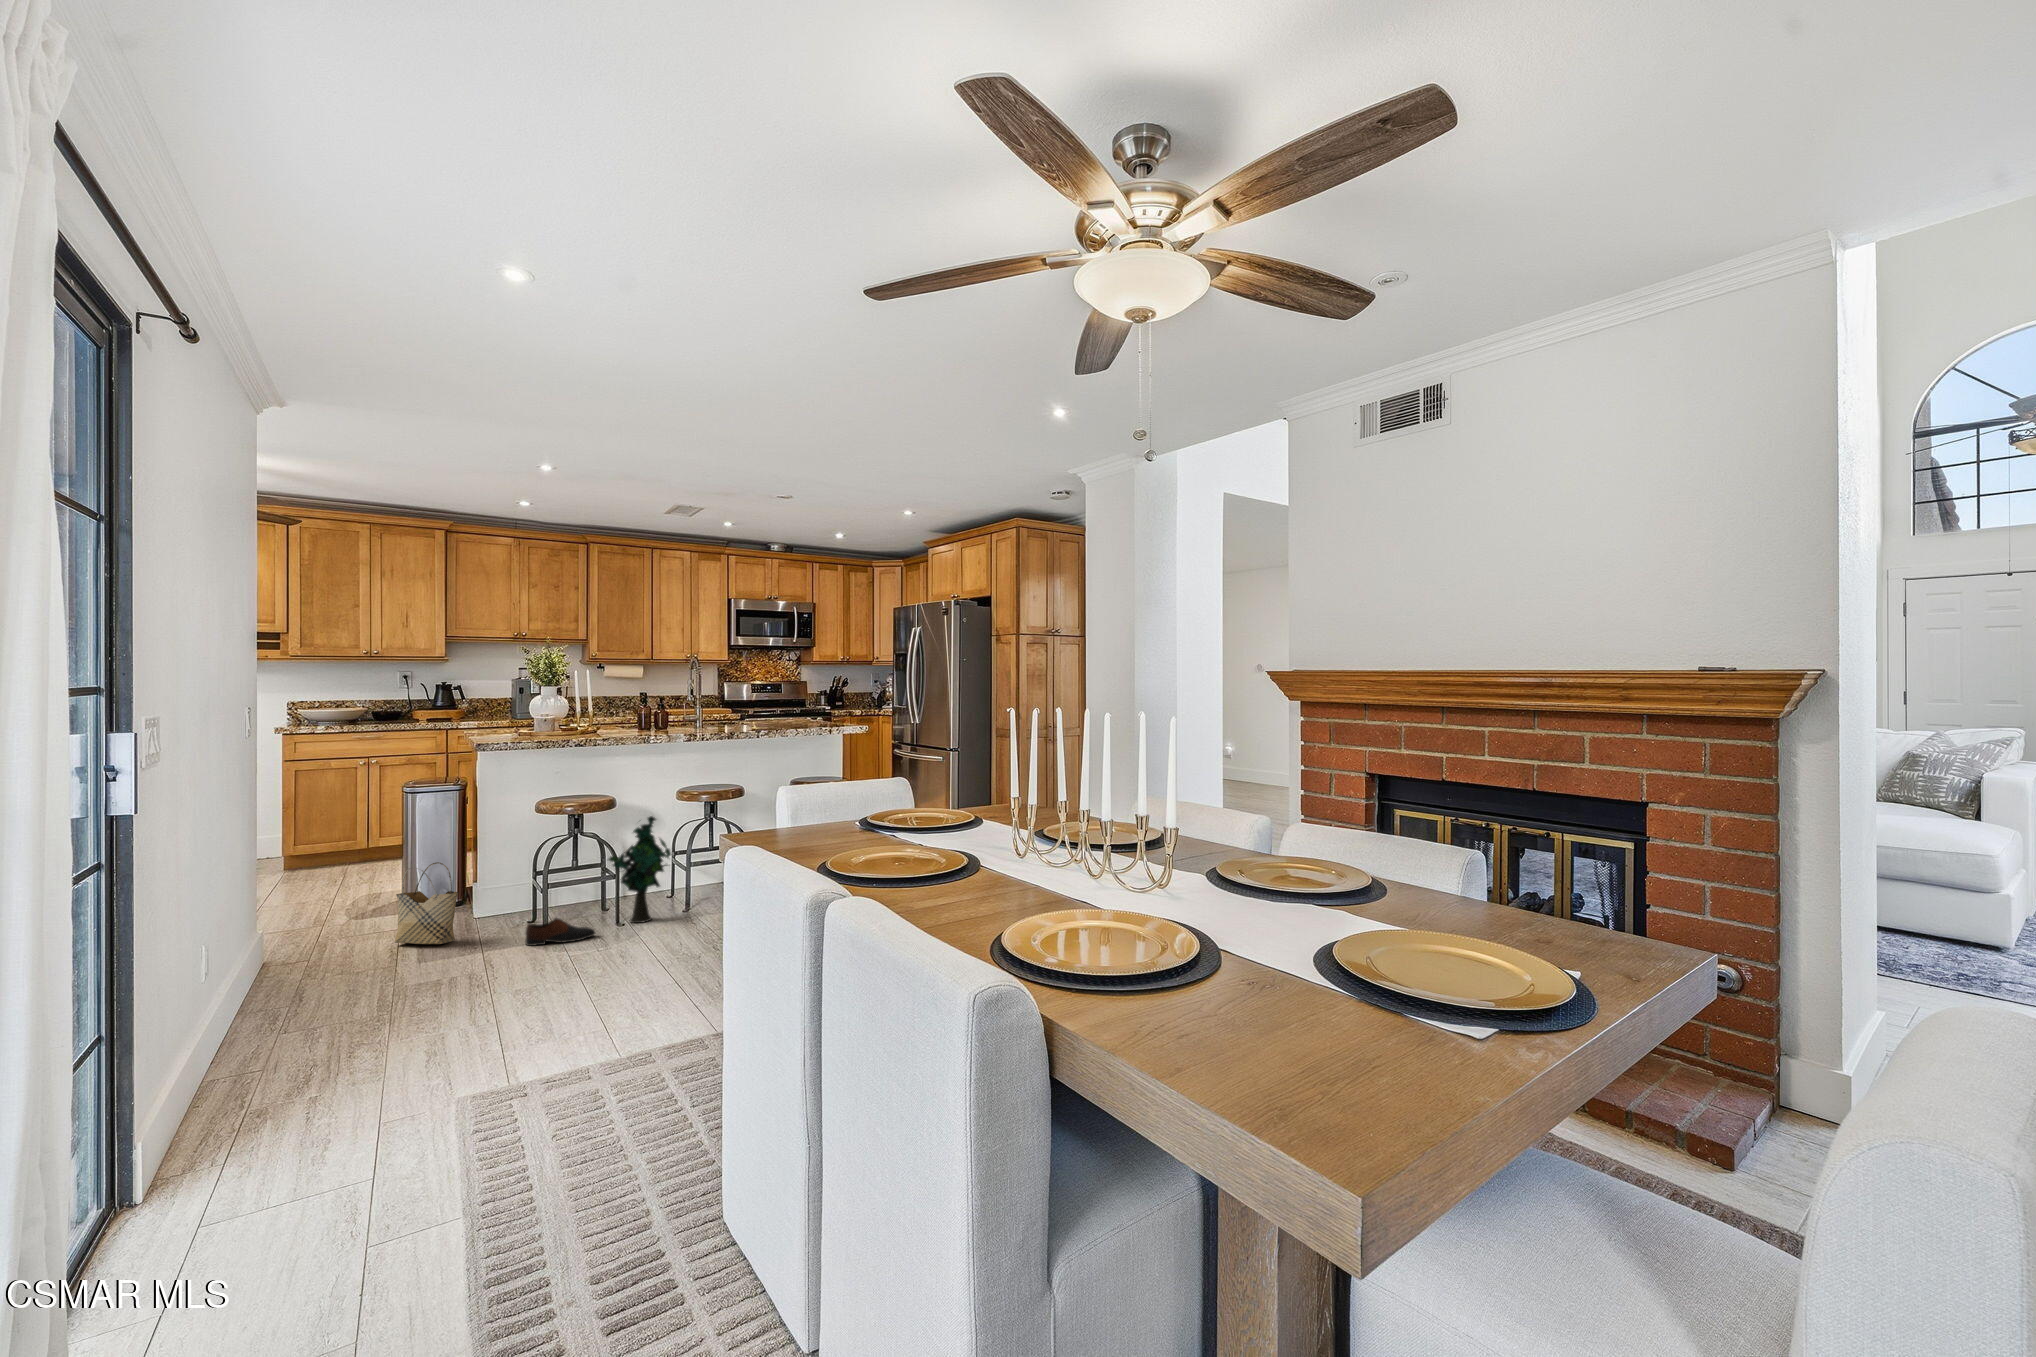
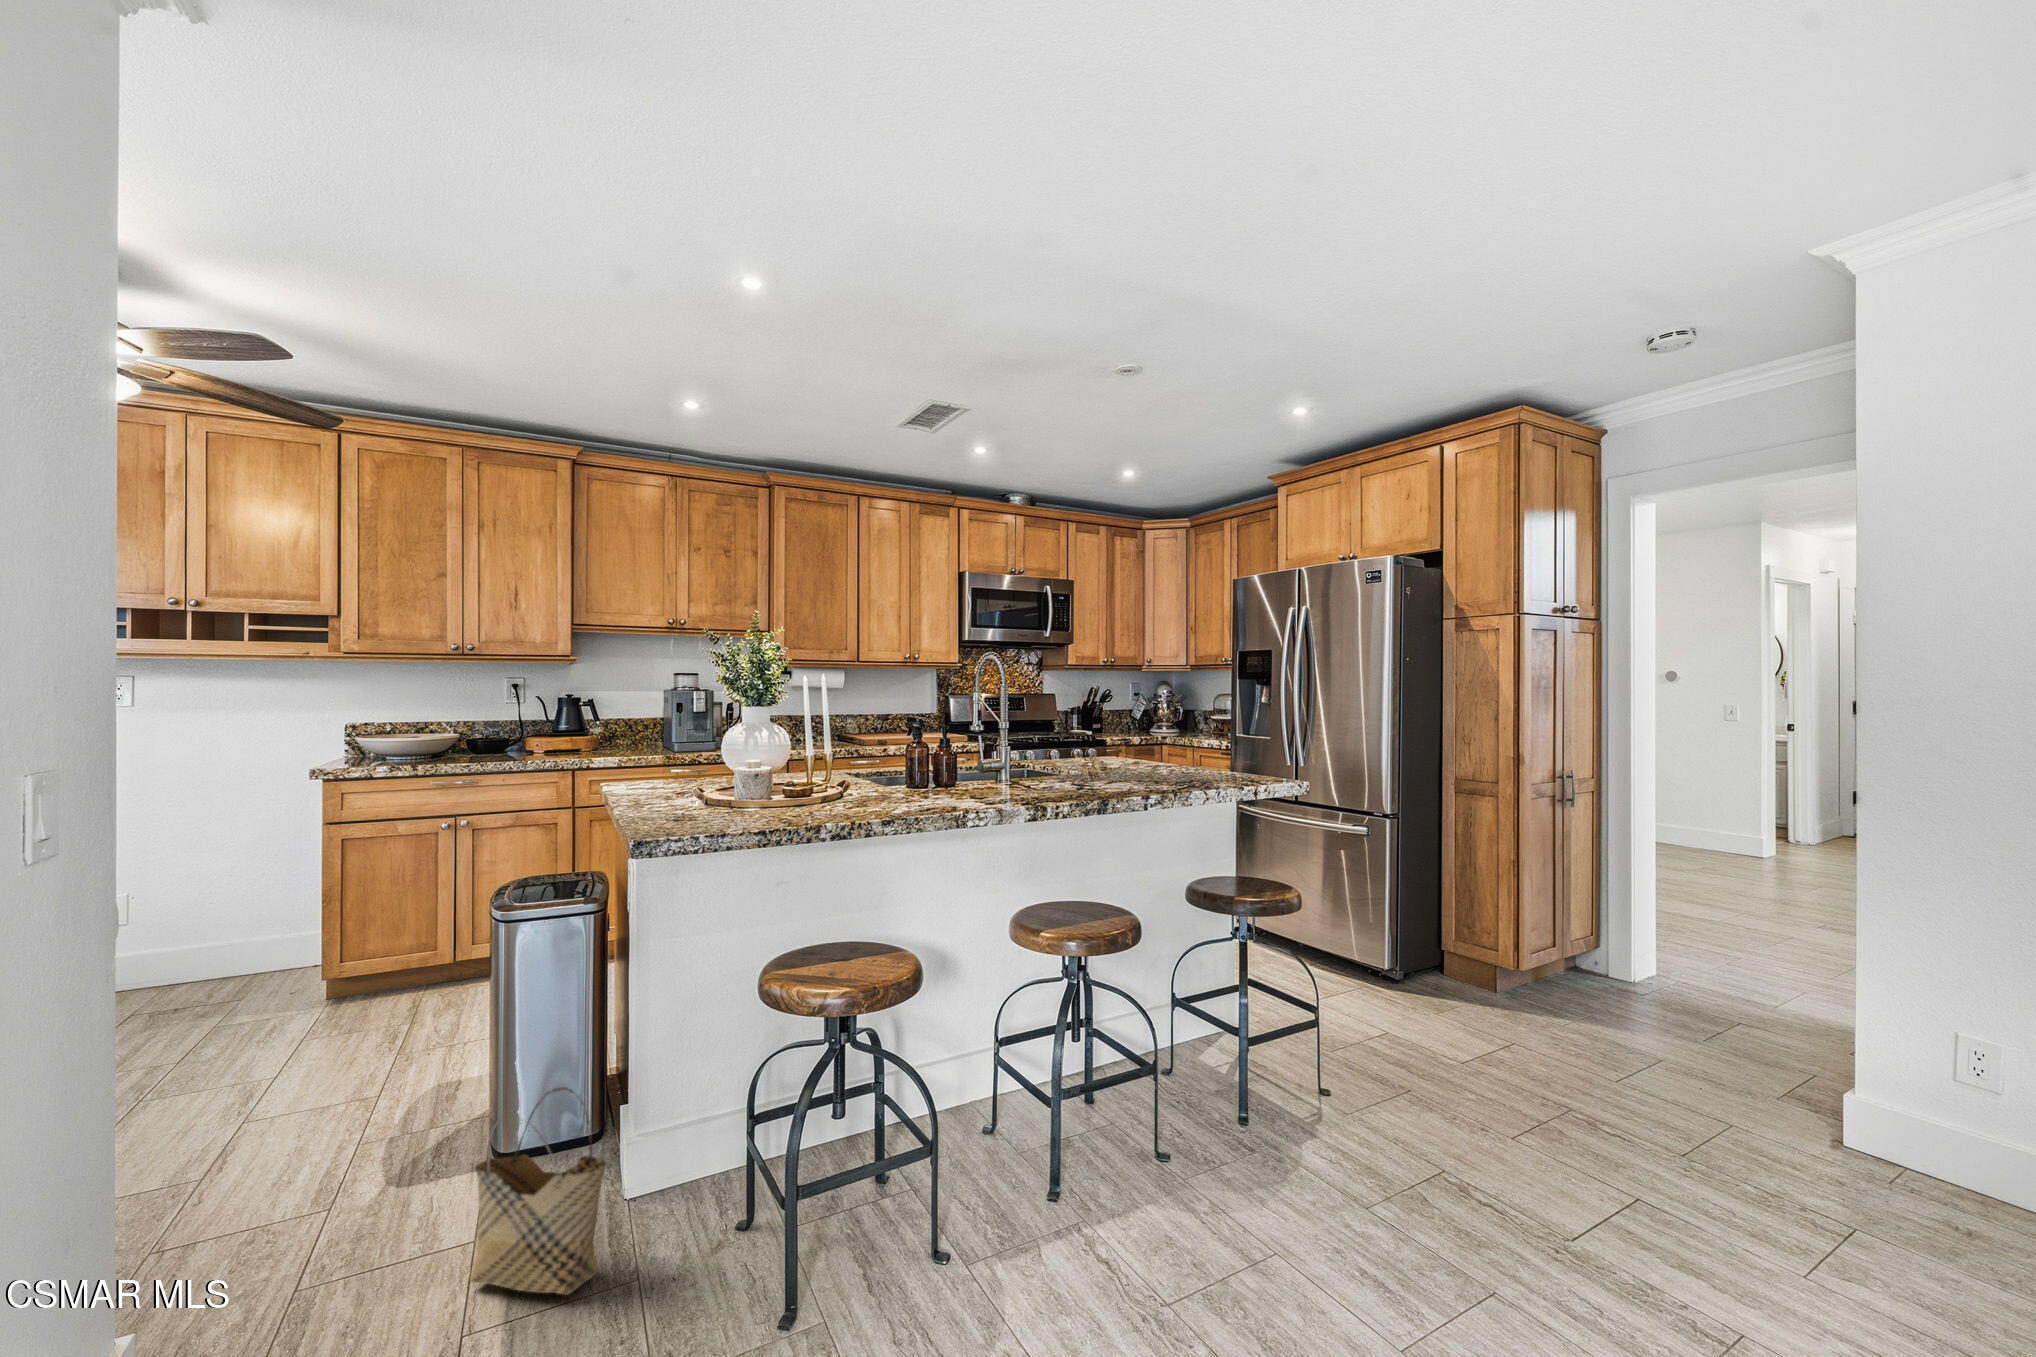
decorative plant: present [609,816,671,923] -> none [903,974,1027,1215]
shoe: present [525,918,595,946] -> none [753,1233,900,1311]

